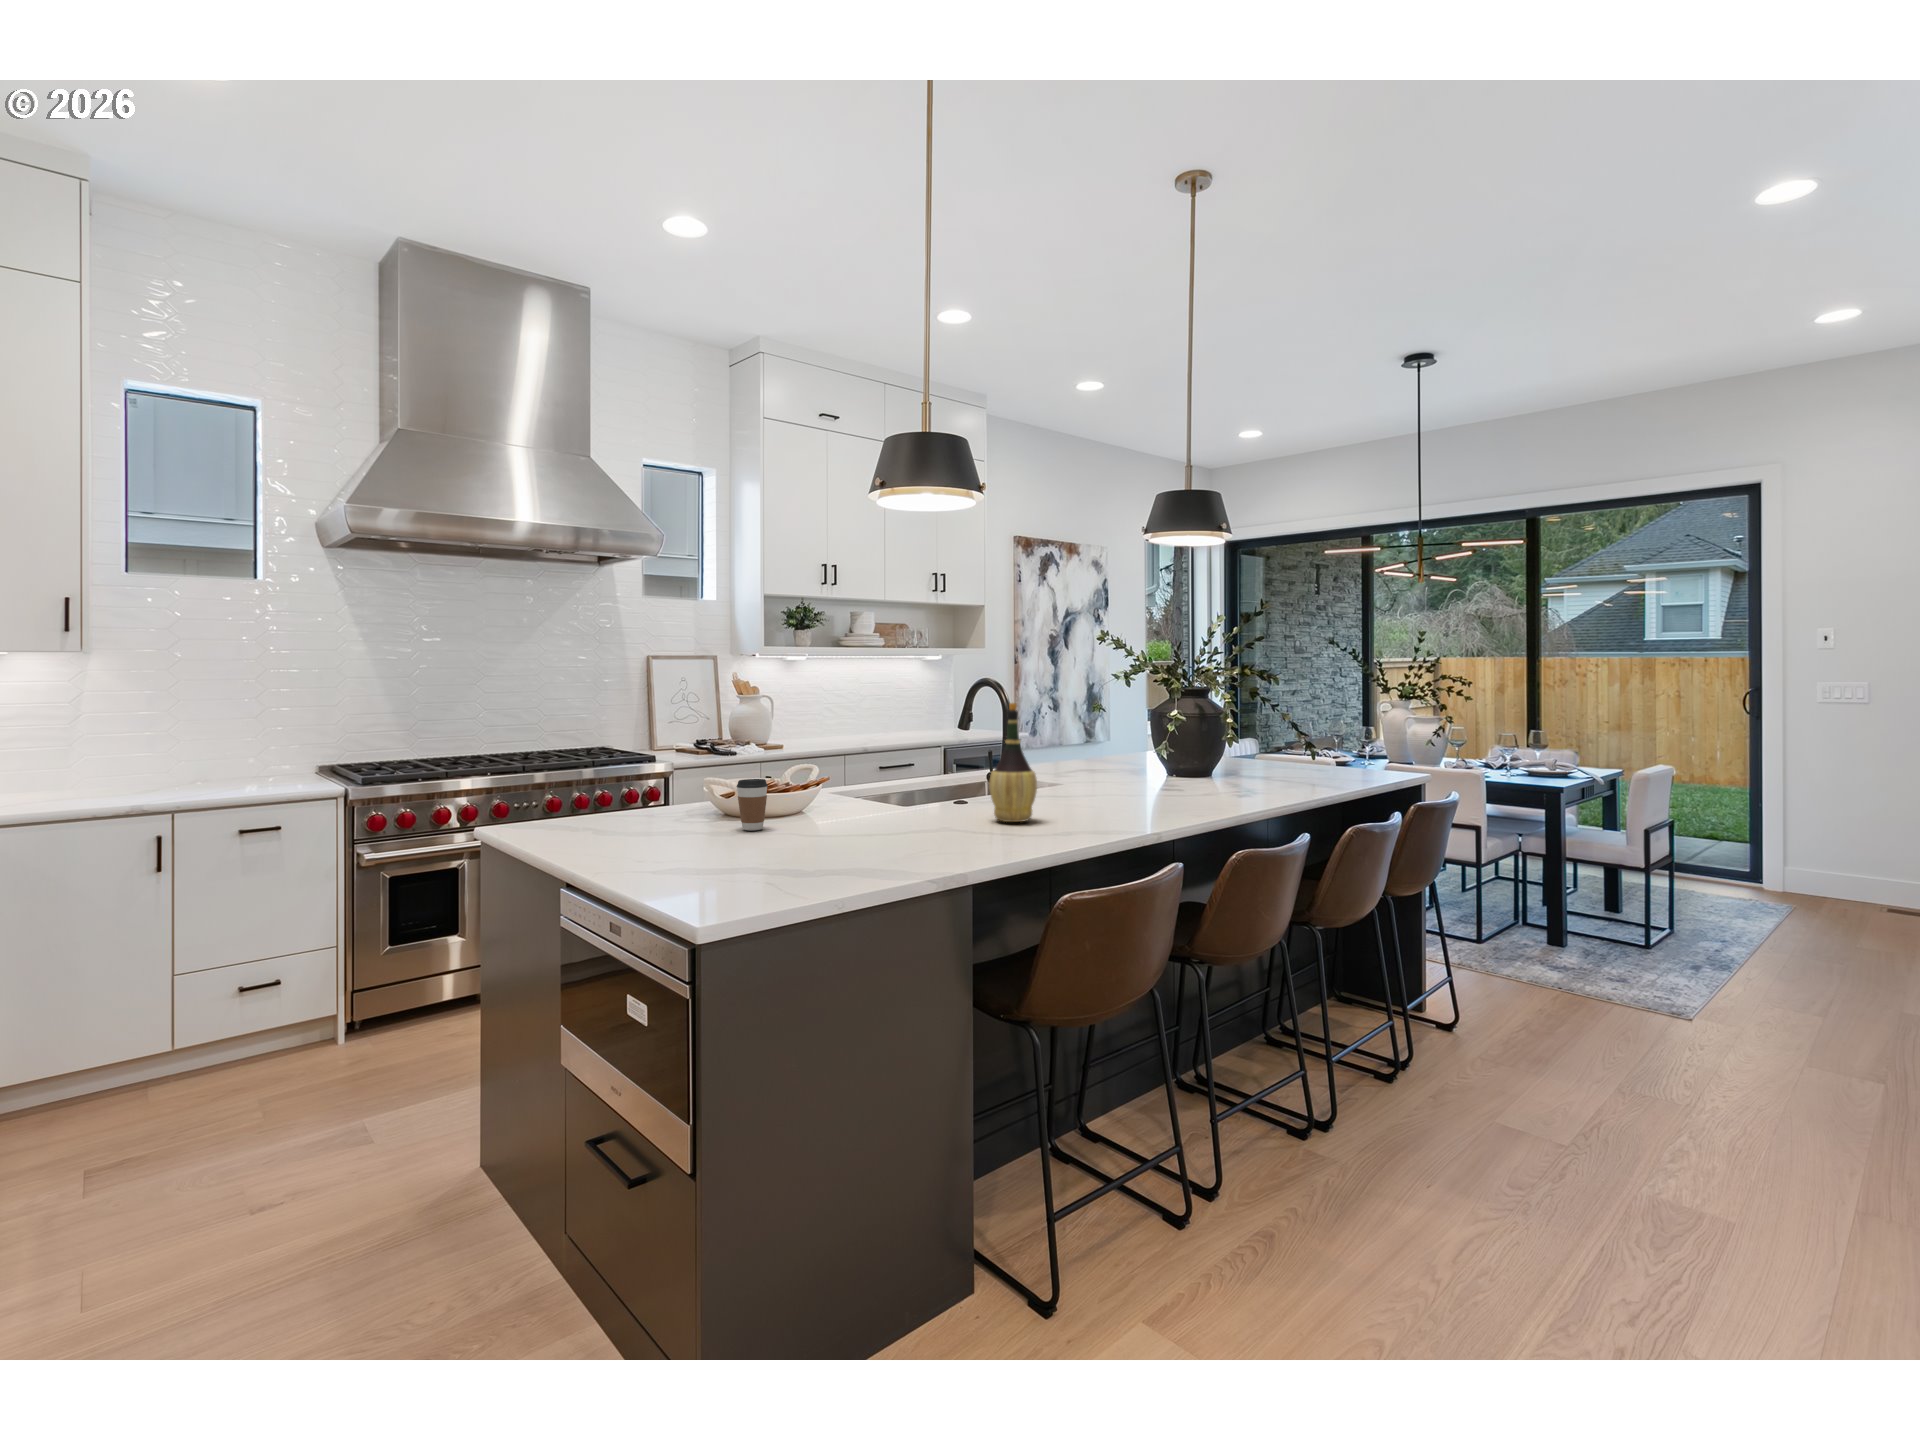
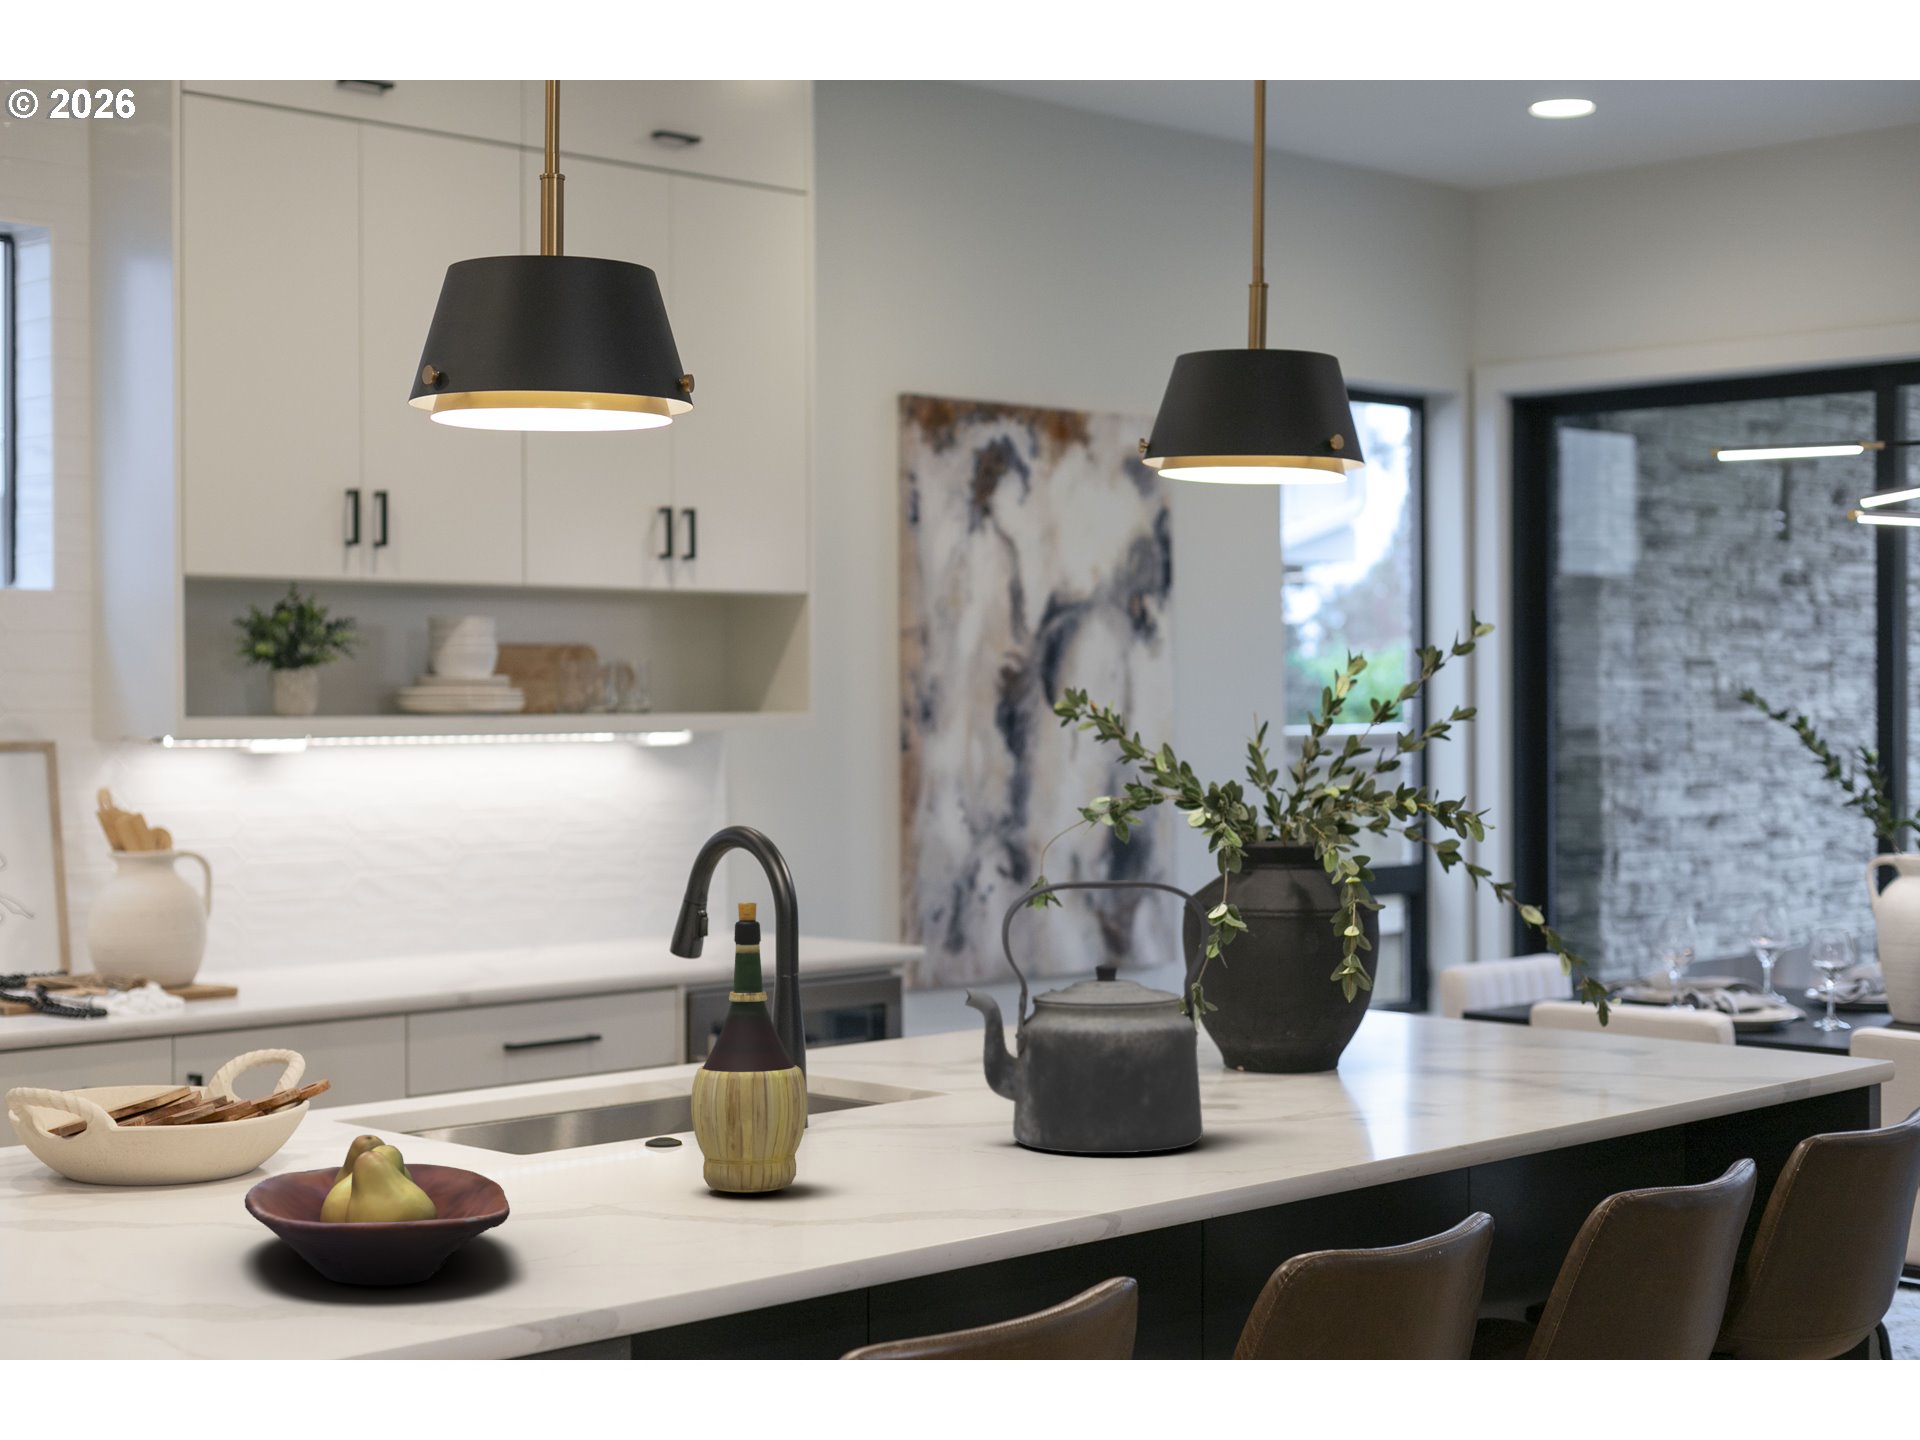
kettle: none [1090,698,1189,807] -> present [965,880,1210,1153]
coffee cup: present [736,779,768,830] -> none [68,1093,145,1218]
fruit bowl: none [814,797,929,861] -> present [245,1135,510,1285]

